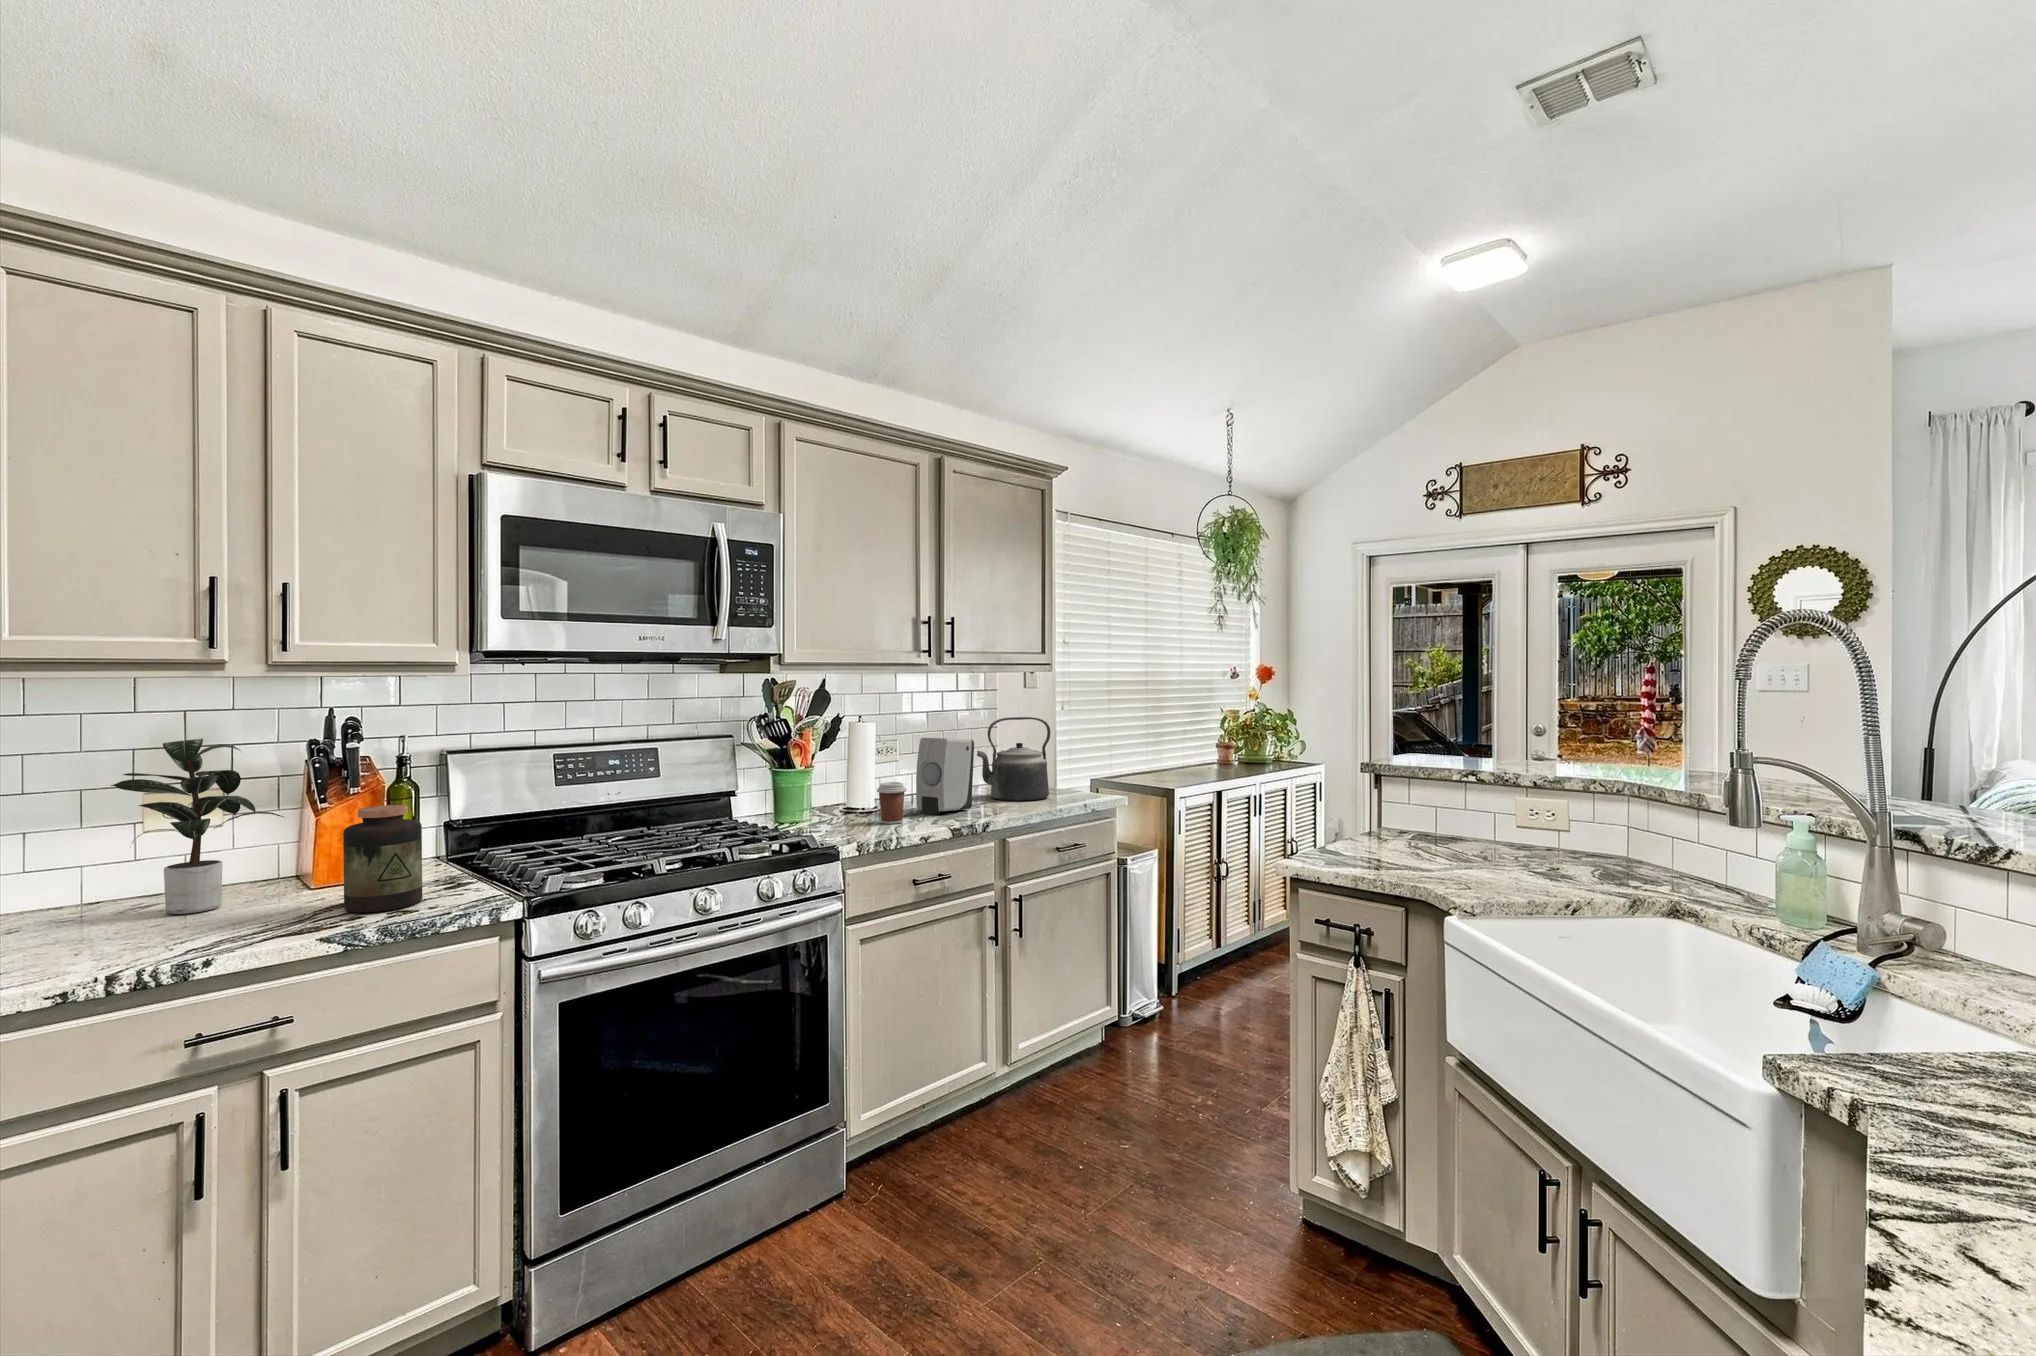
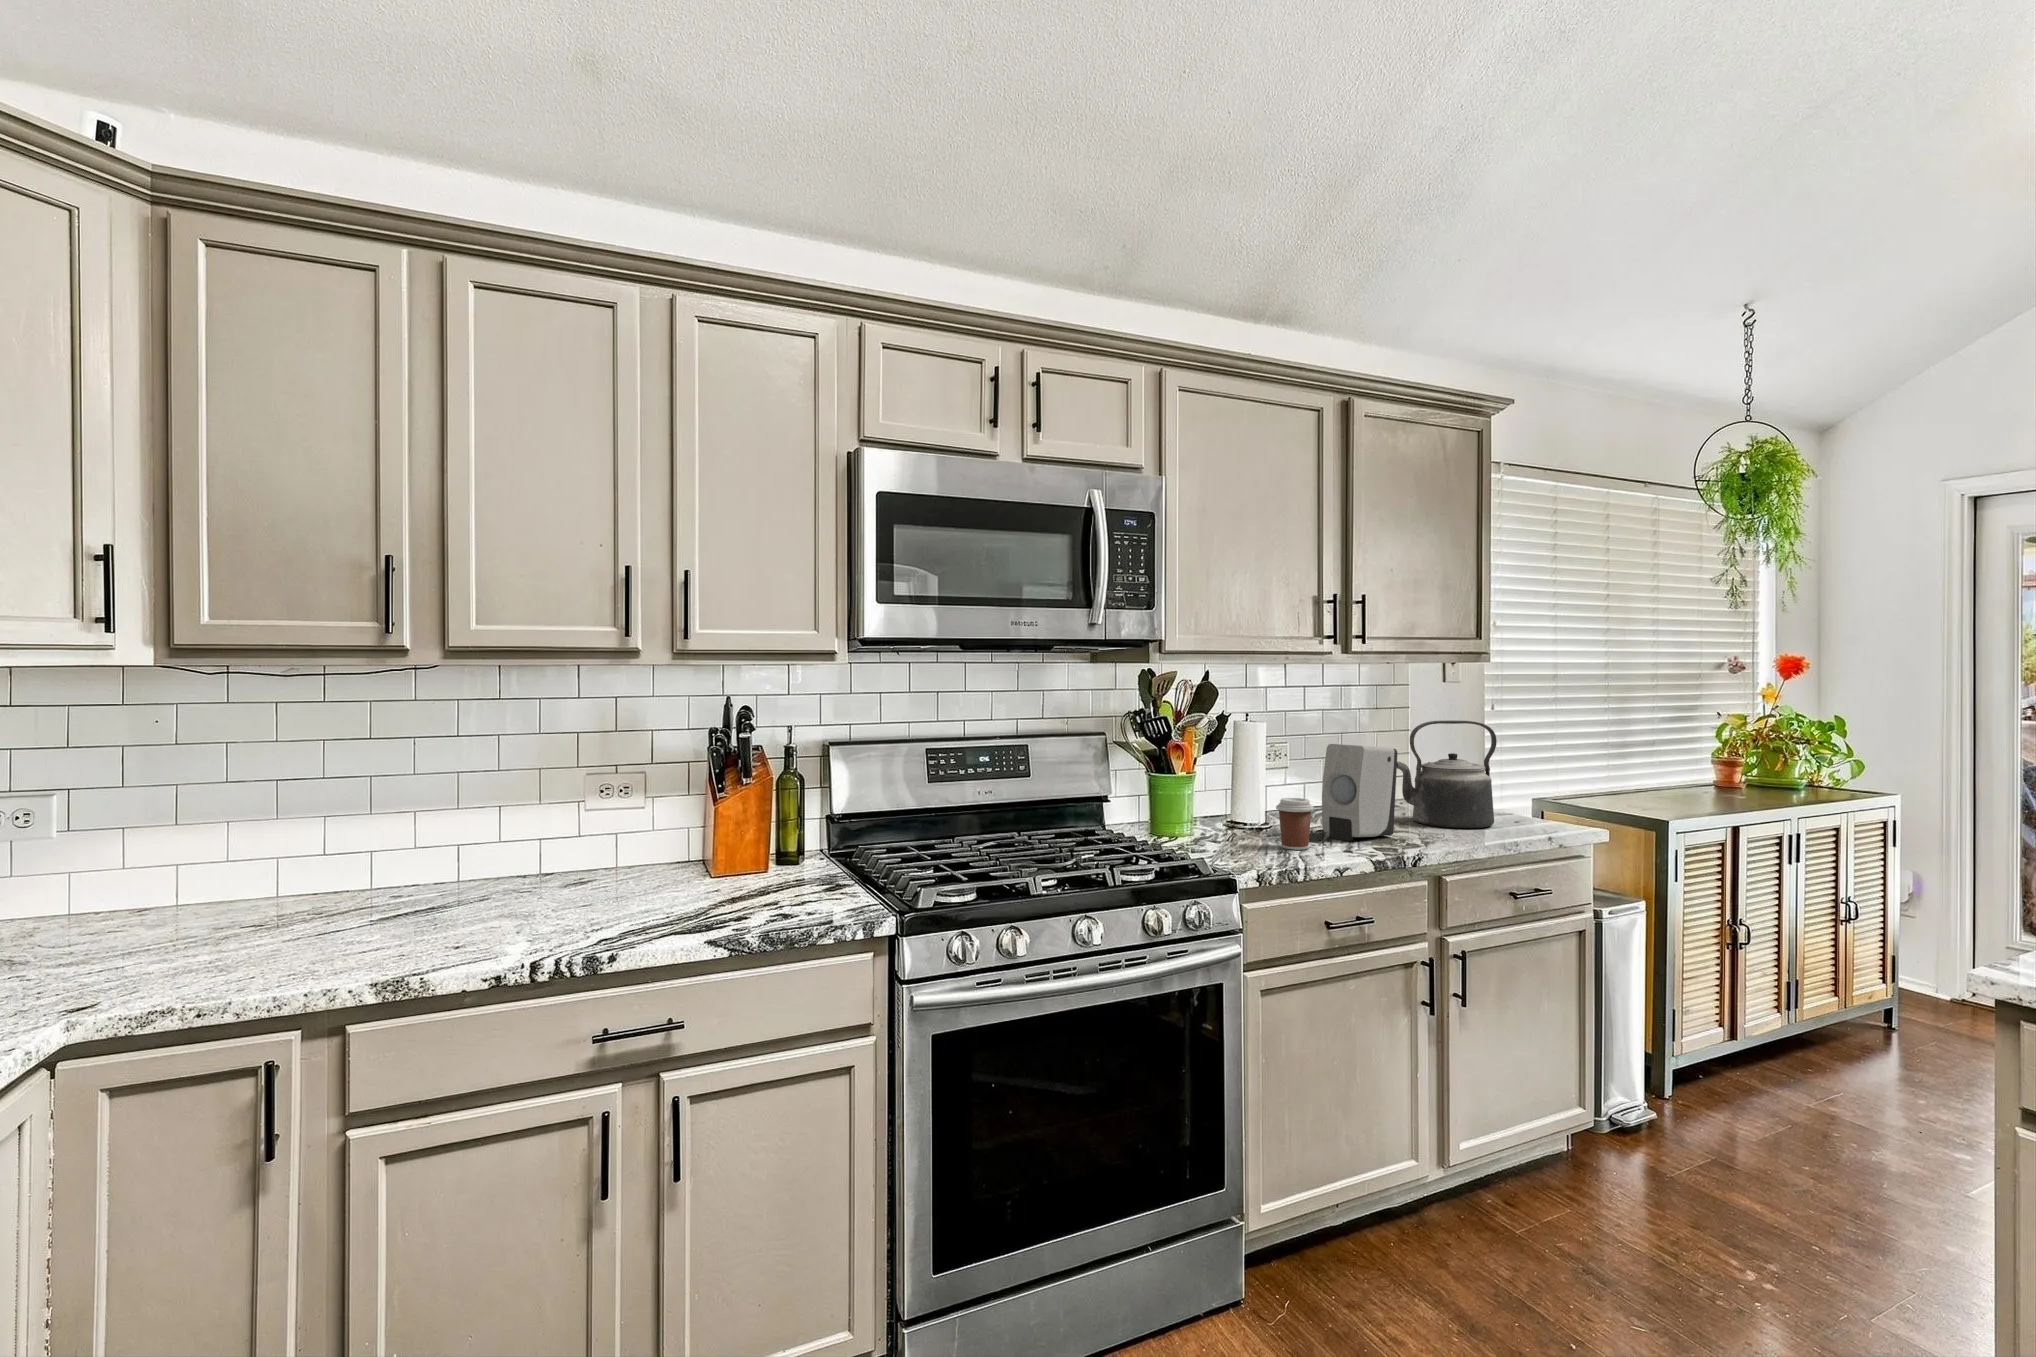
potted plant: present [111,739,283,914] -> none [531,725,696,898]
jar: present [343,805,422,913] -> none [731,802,801,915]

